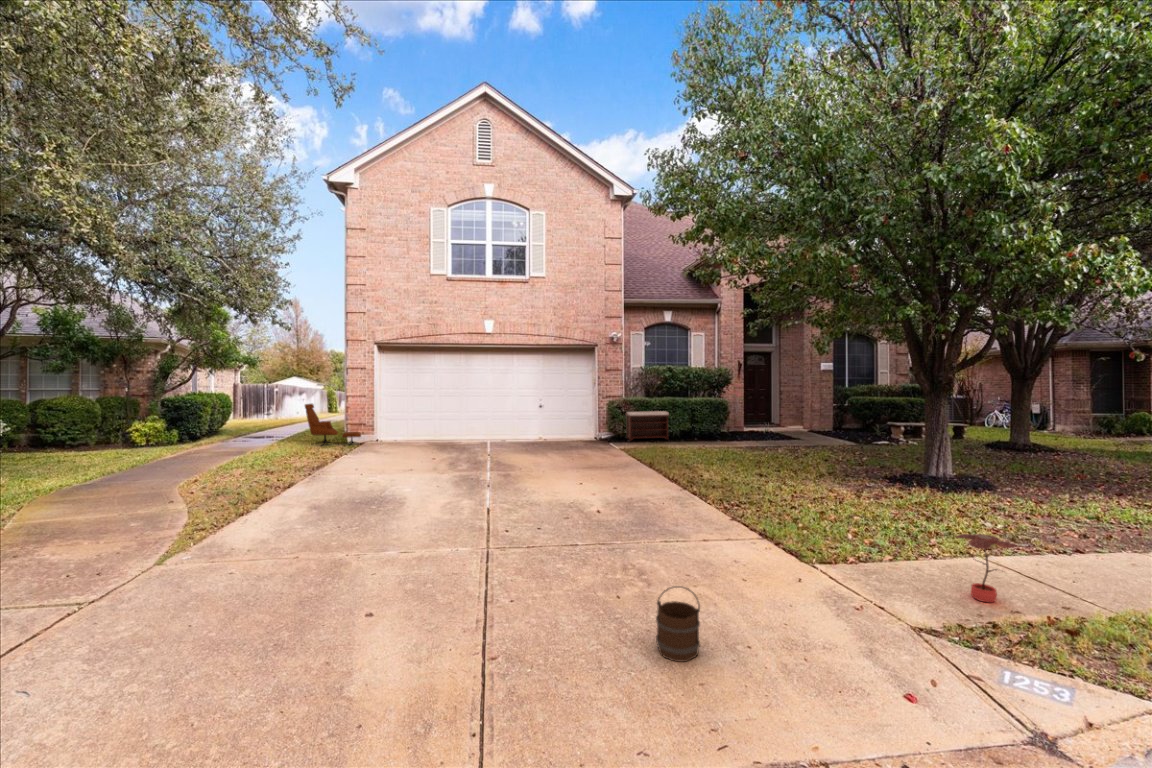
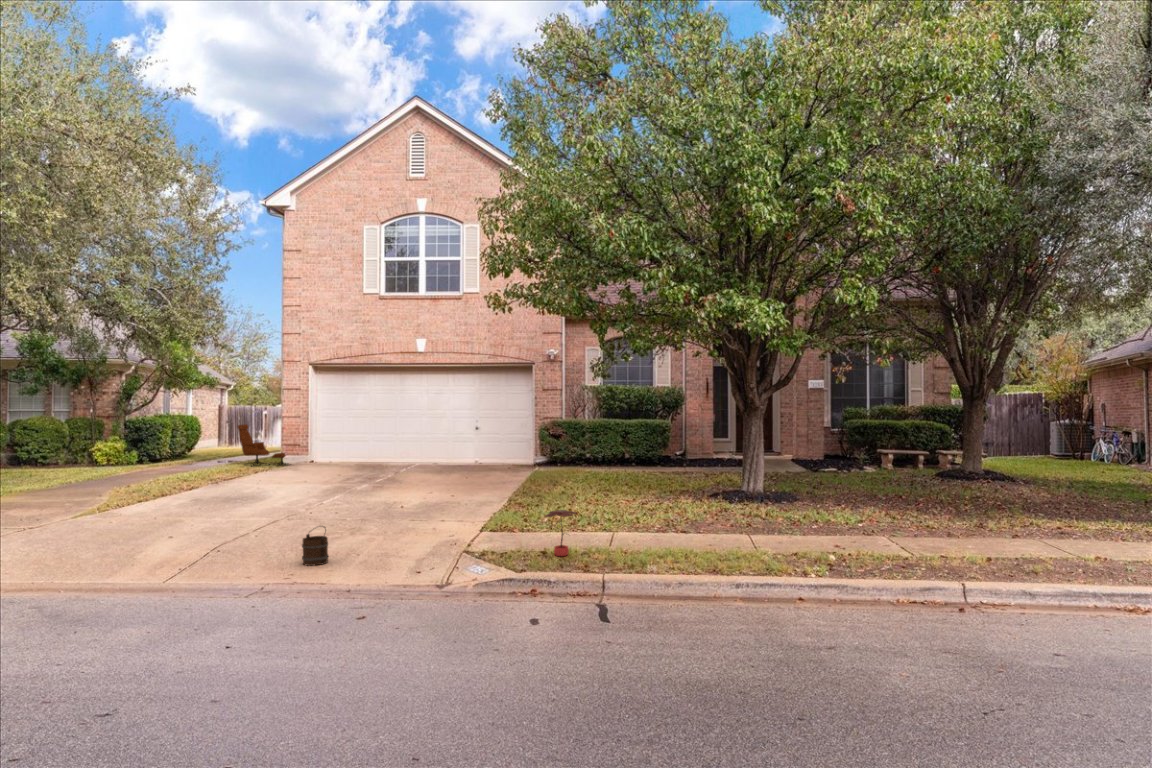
bench: present [626,411,669,441] -> none [559,435,606,466]

